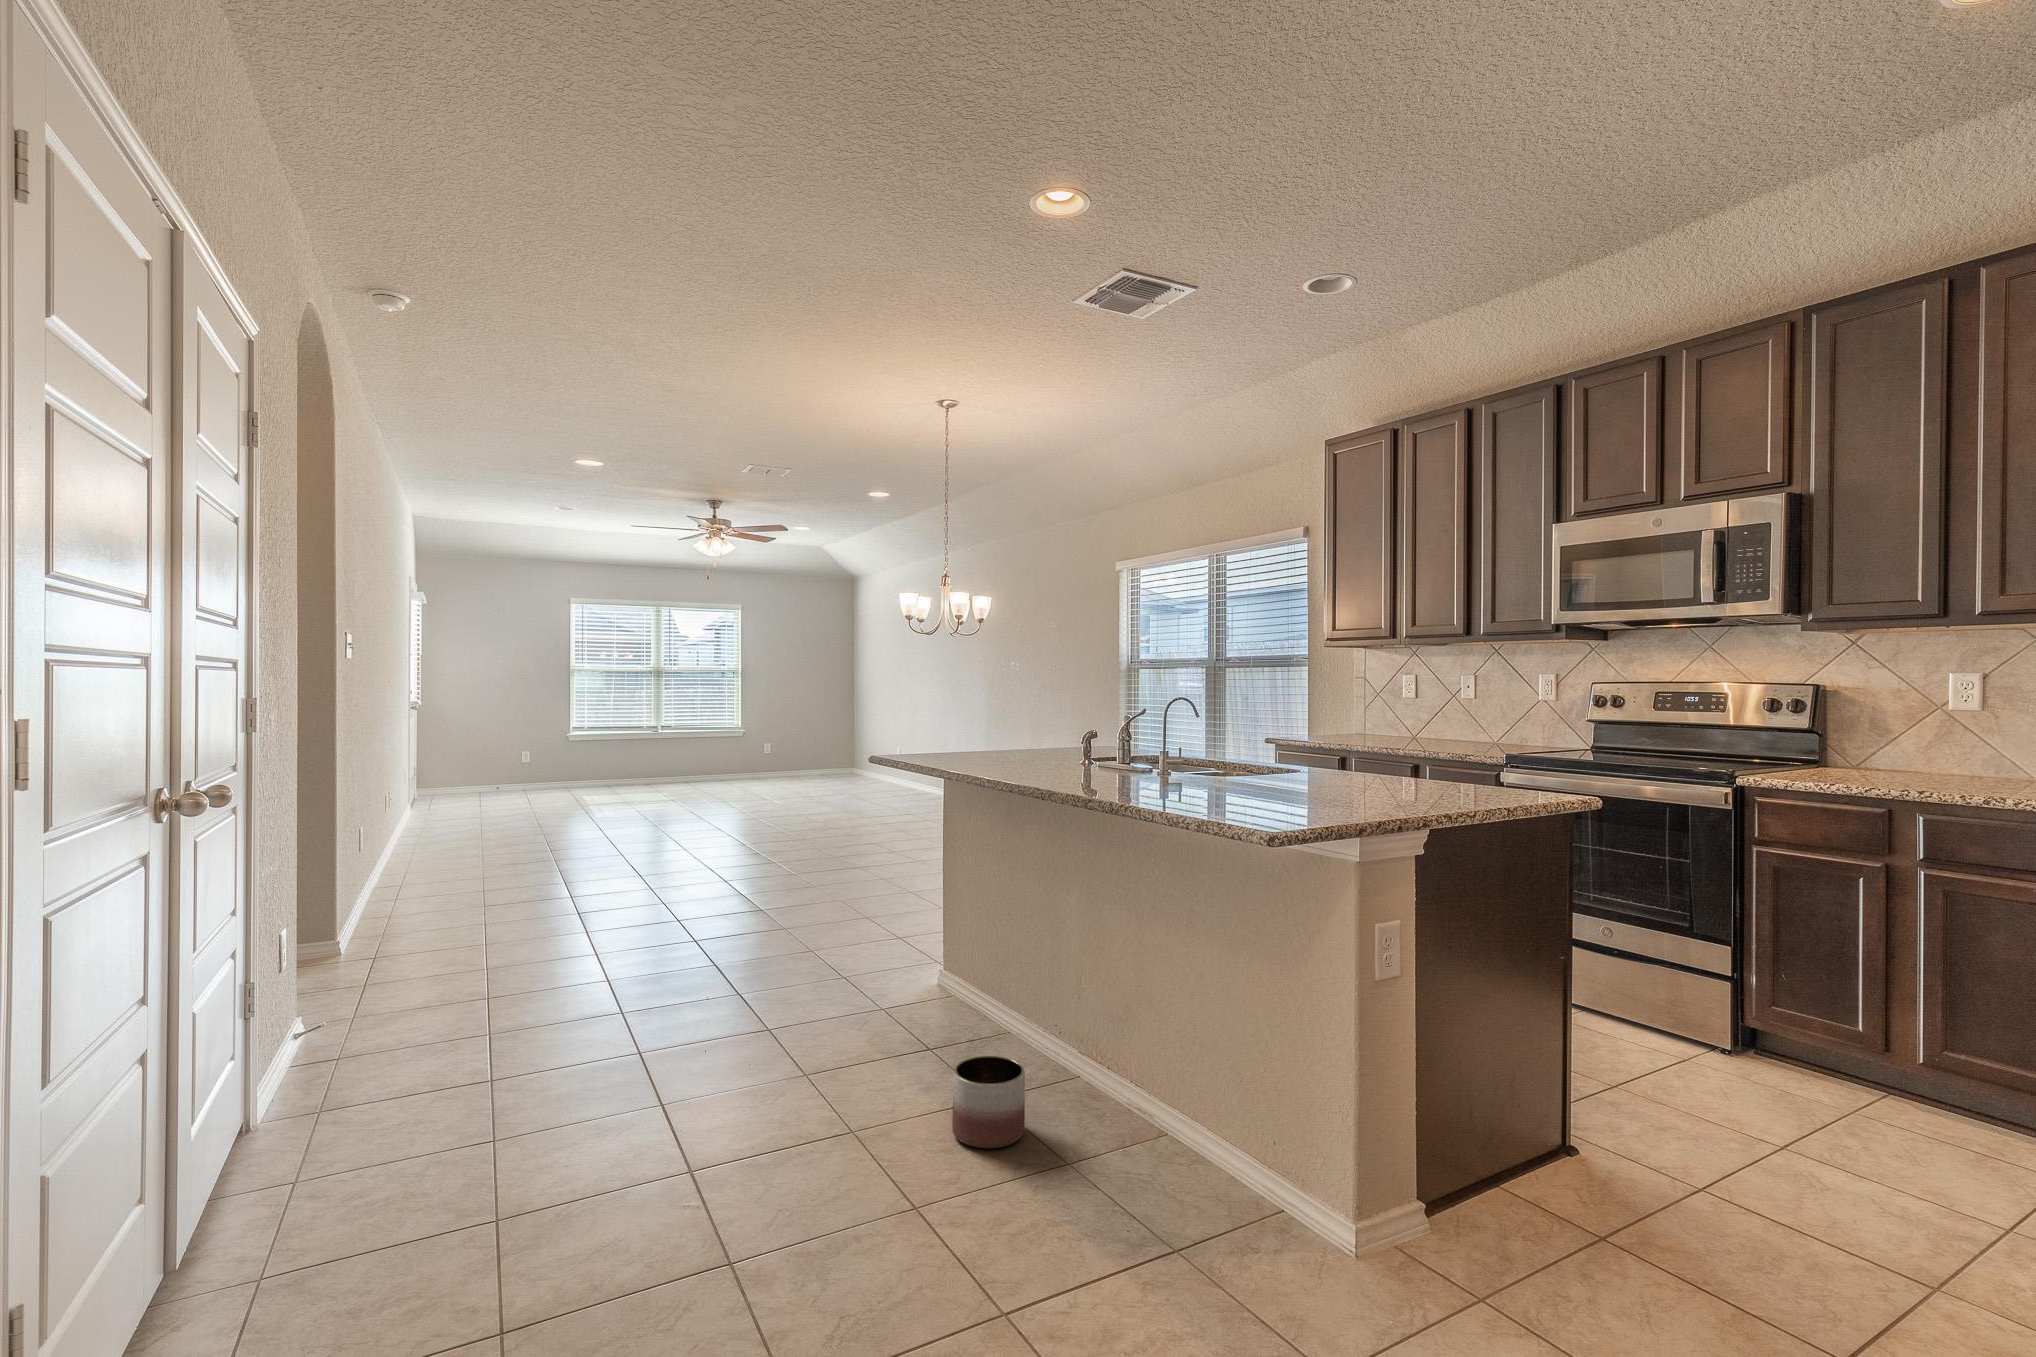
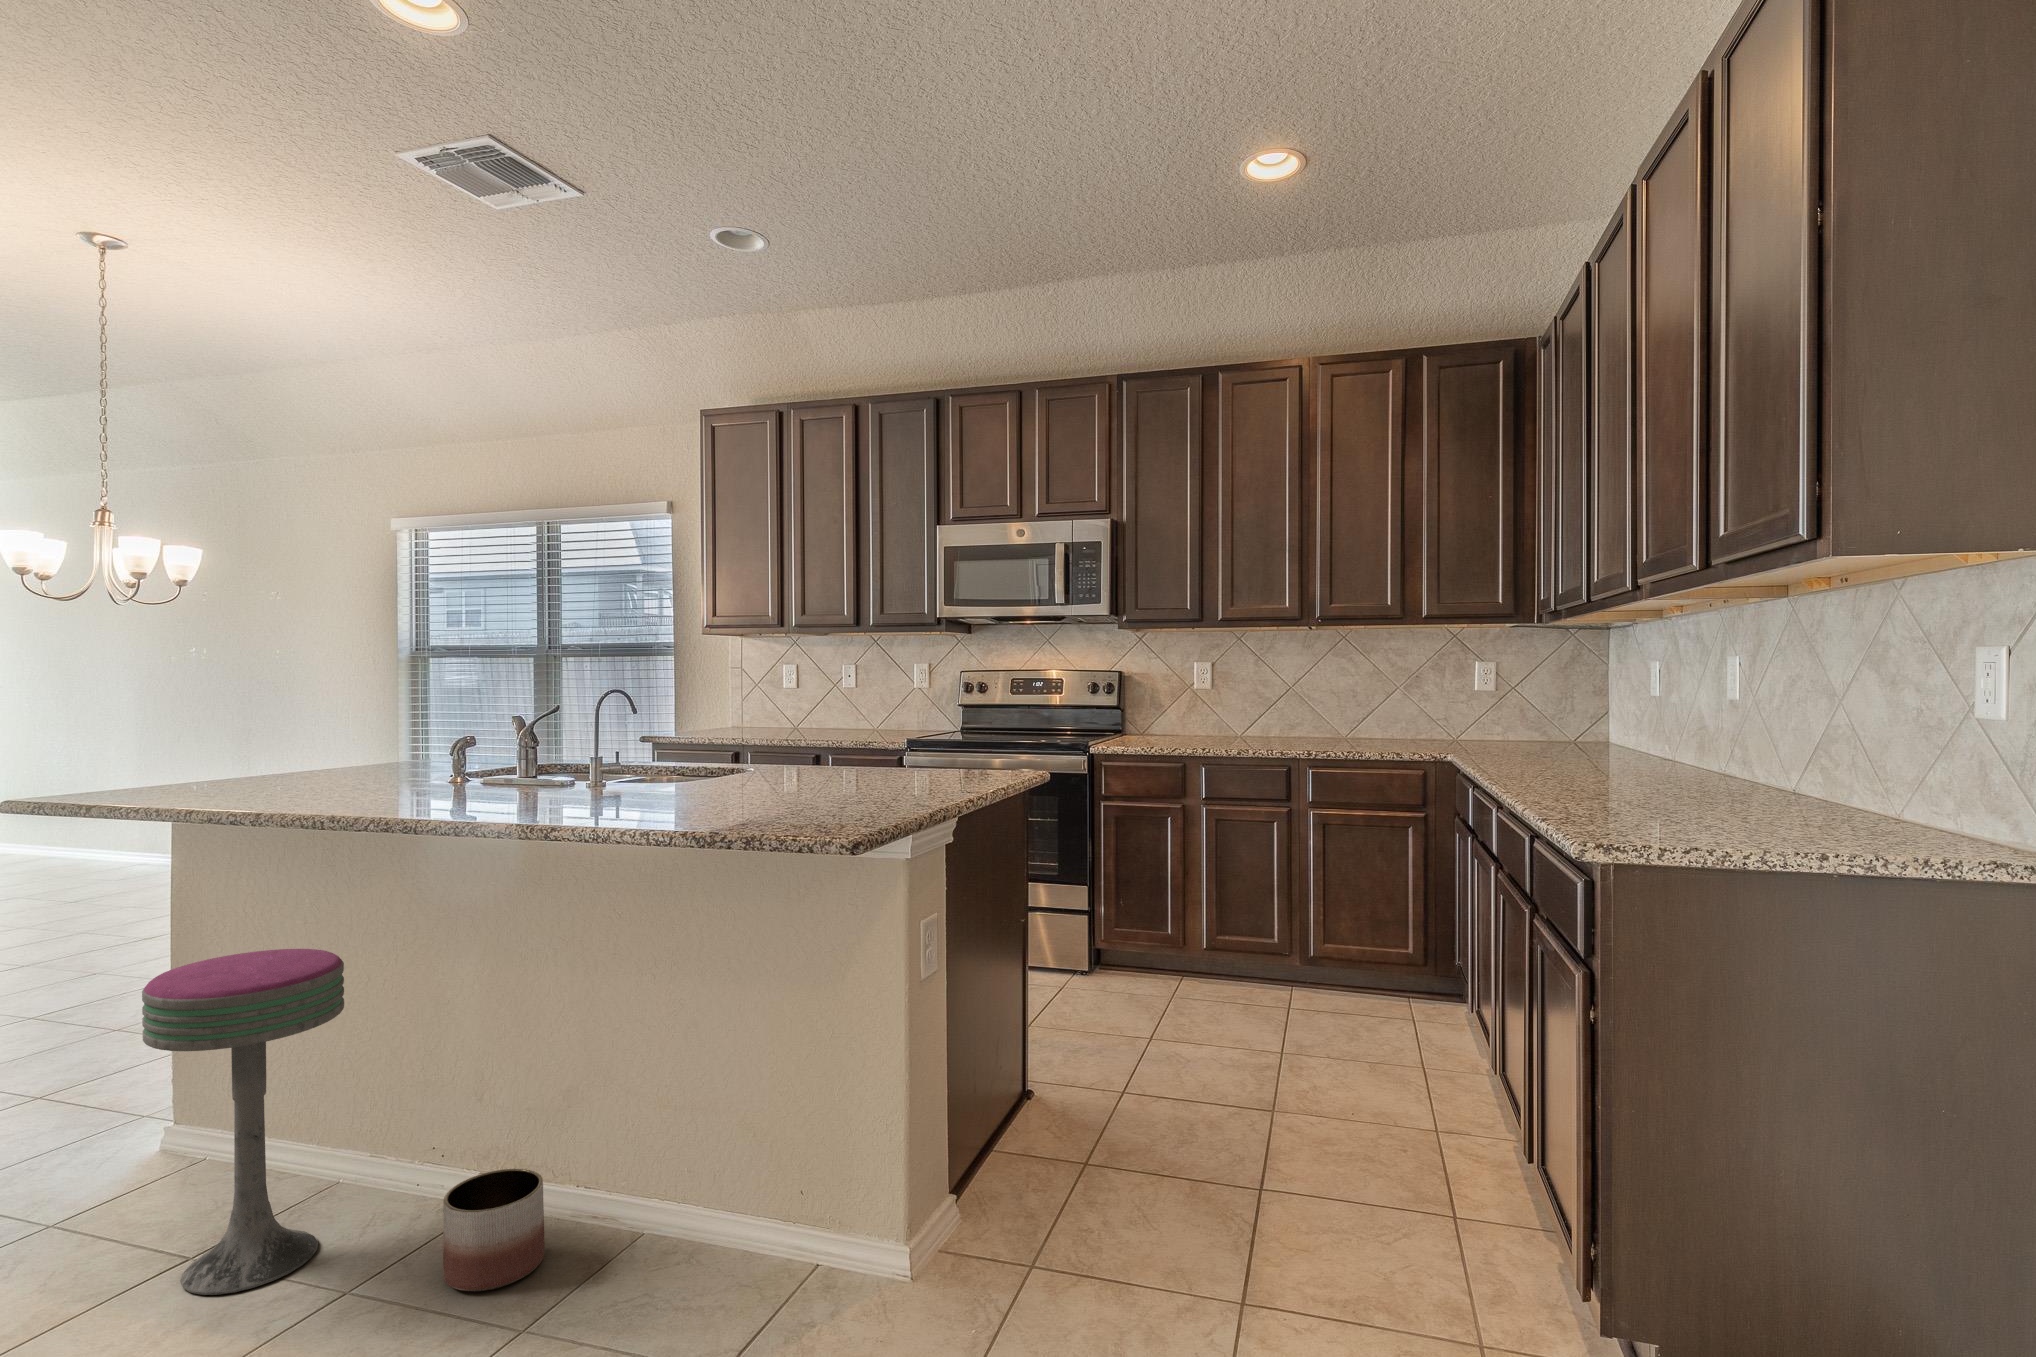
bar stool: none [814,855,929,1088] -> present [142,949,344,1295]

